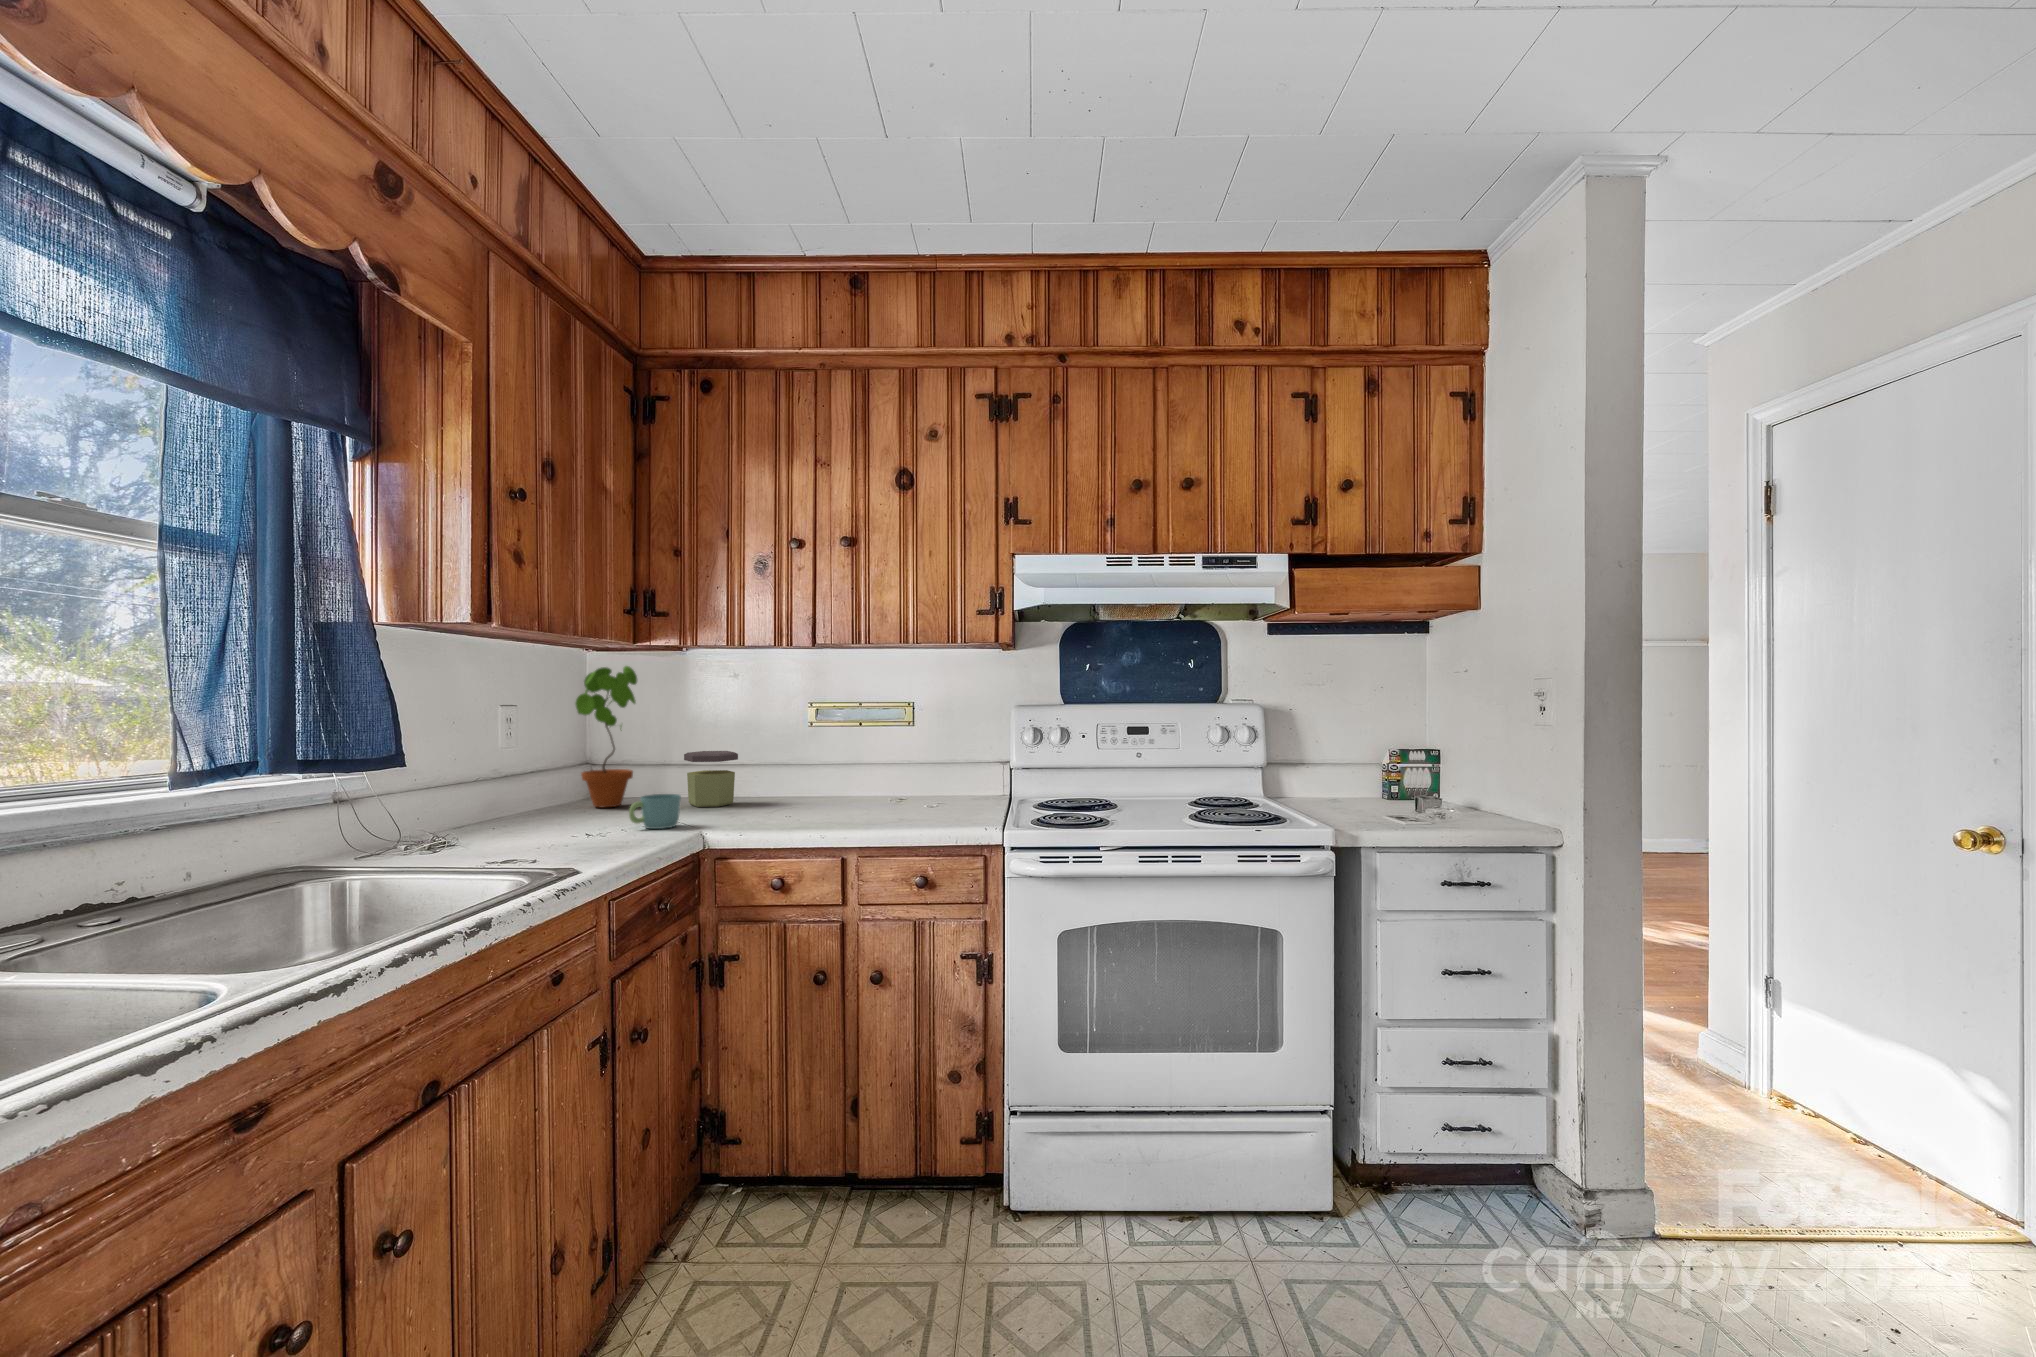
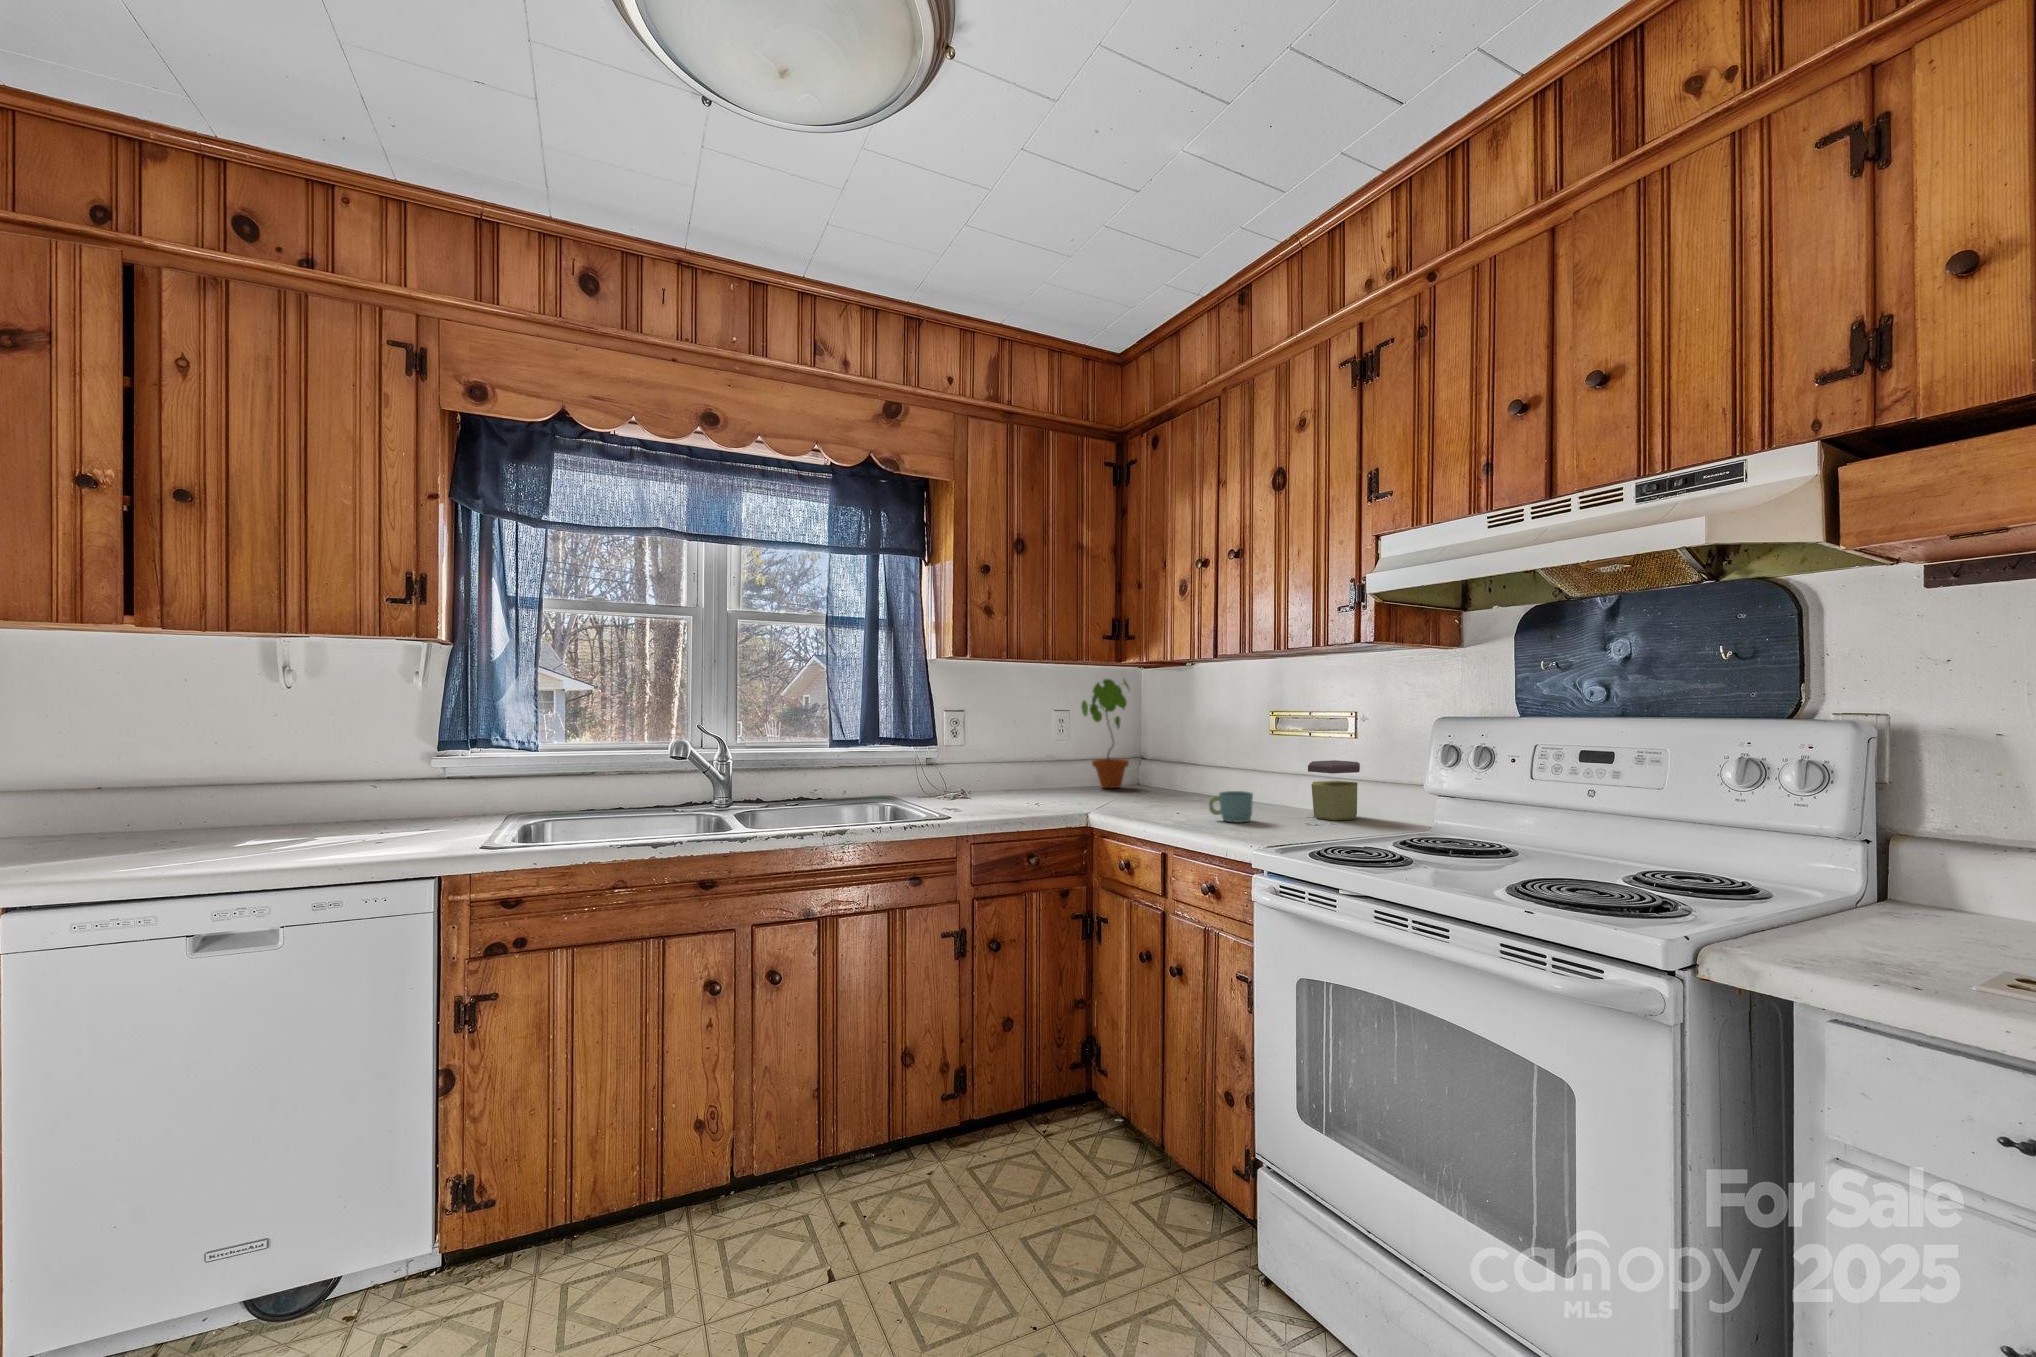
jar: present [684,751,738,807] -> present [1308,760,1360,820]
mug: present [629,794,681,829] -> present [1209,791,1253,822]

